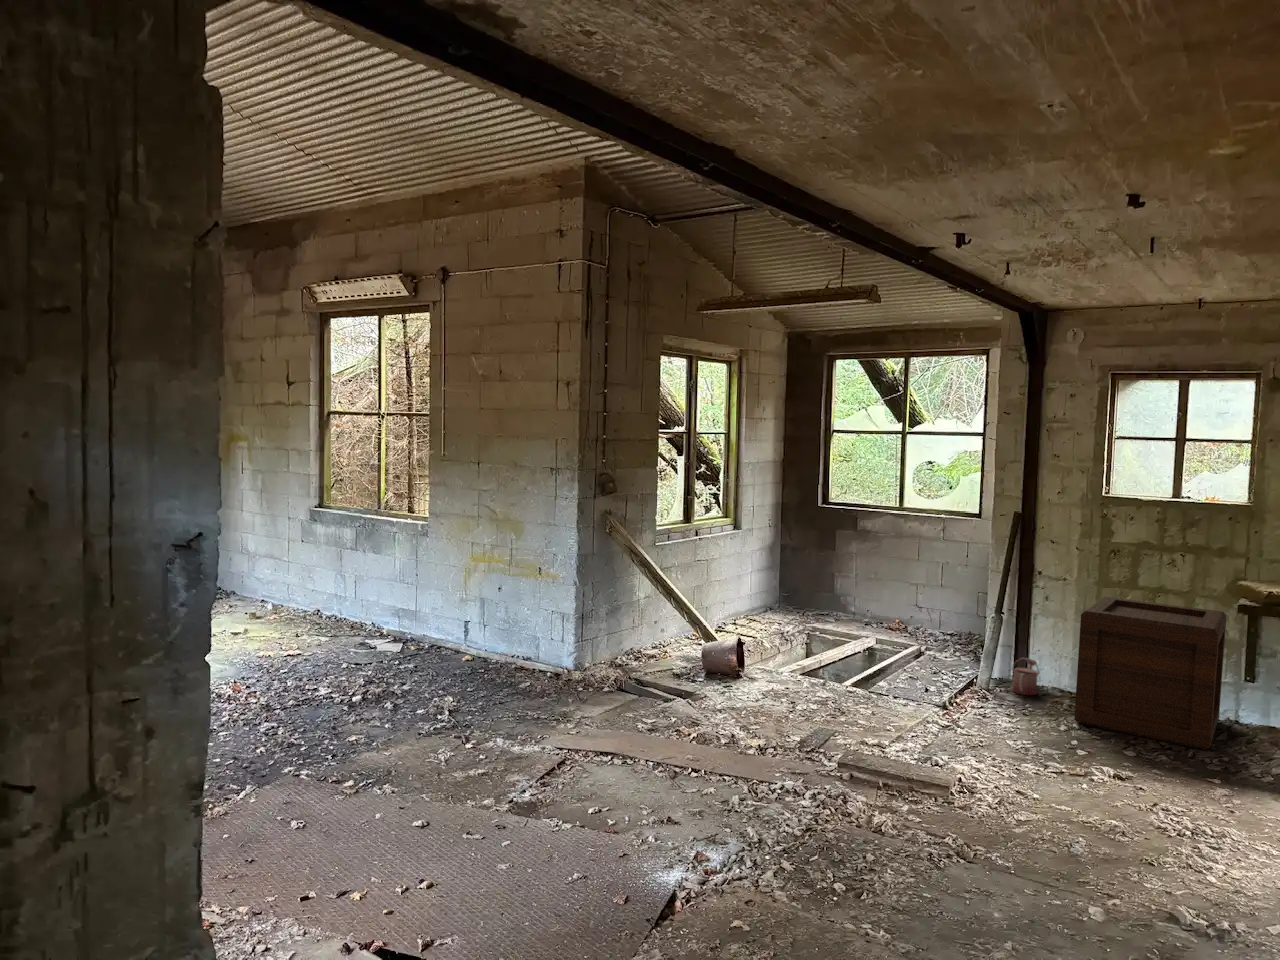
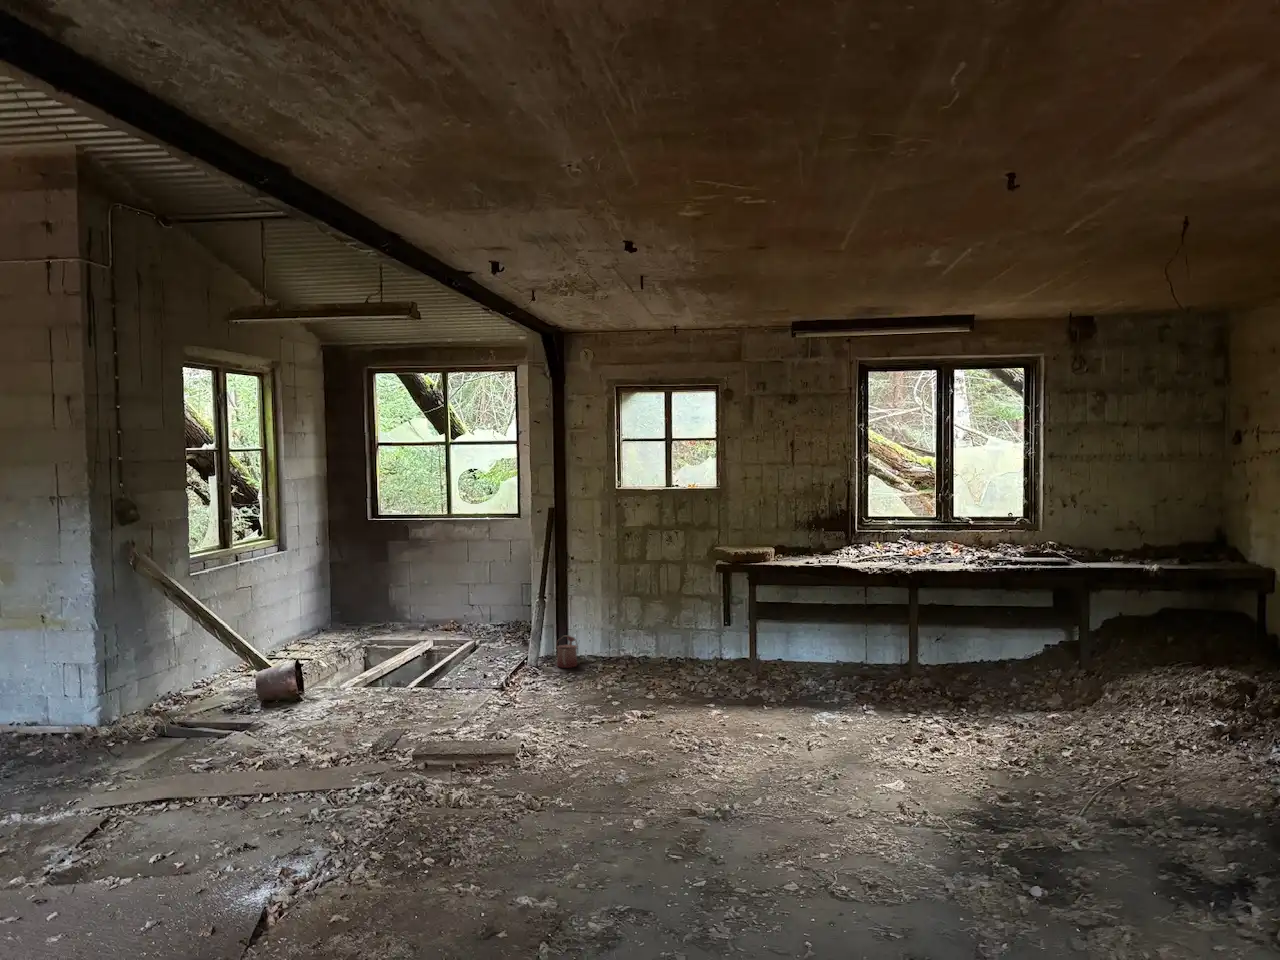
wooden crate: present [1074,597,1227,750] -> none [607,573,710,685]

